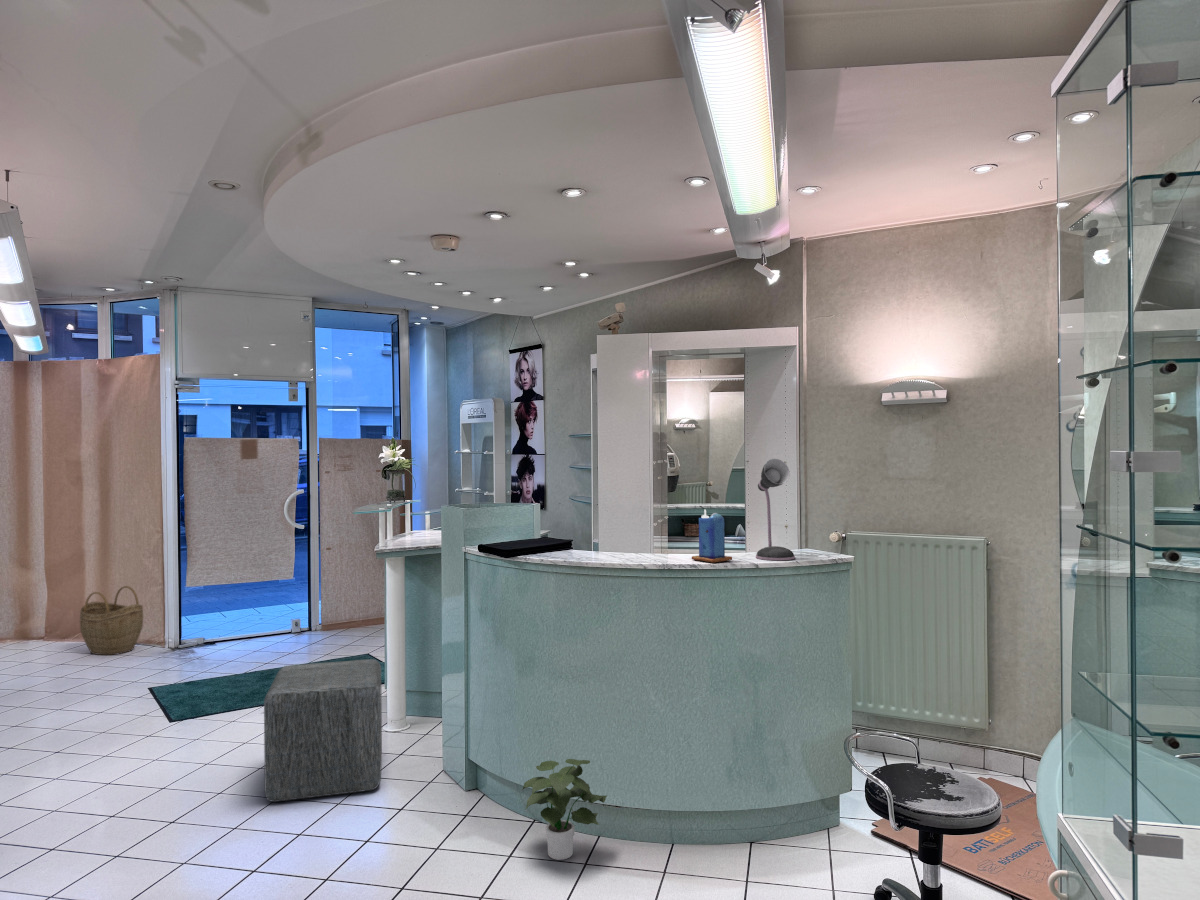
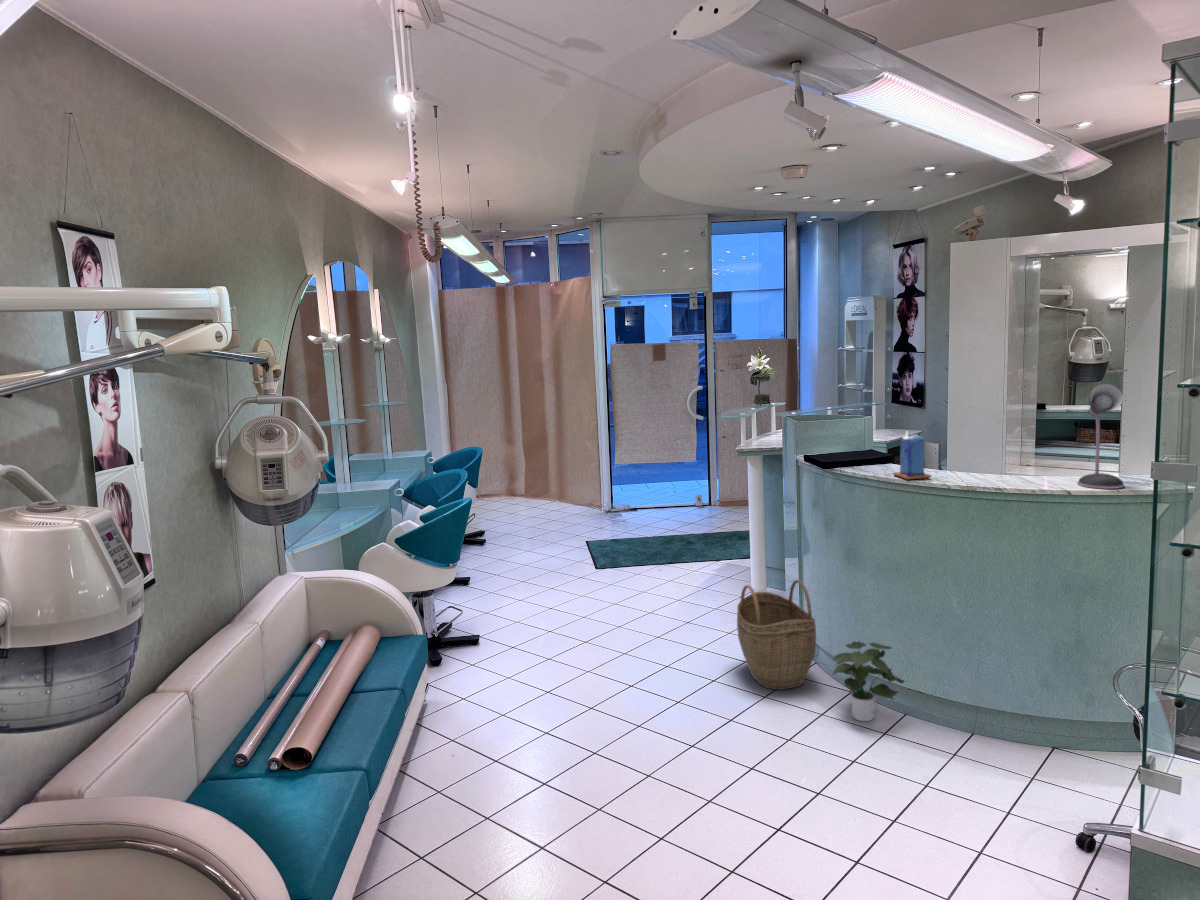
candle: present [692,510,732,563] -> present [893,431,931,480]
woven basket: present [80,586,143,655] -> present [737,580,816,690]
ottoman: present [264,659,382,802] -> none [648,537,741,640]

